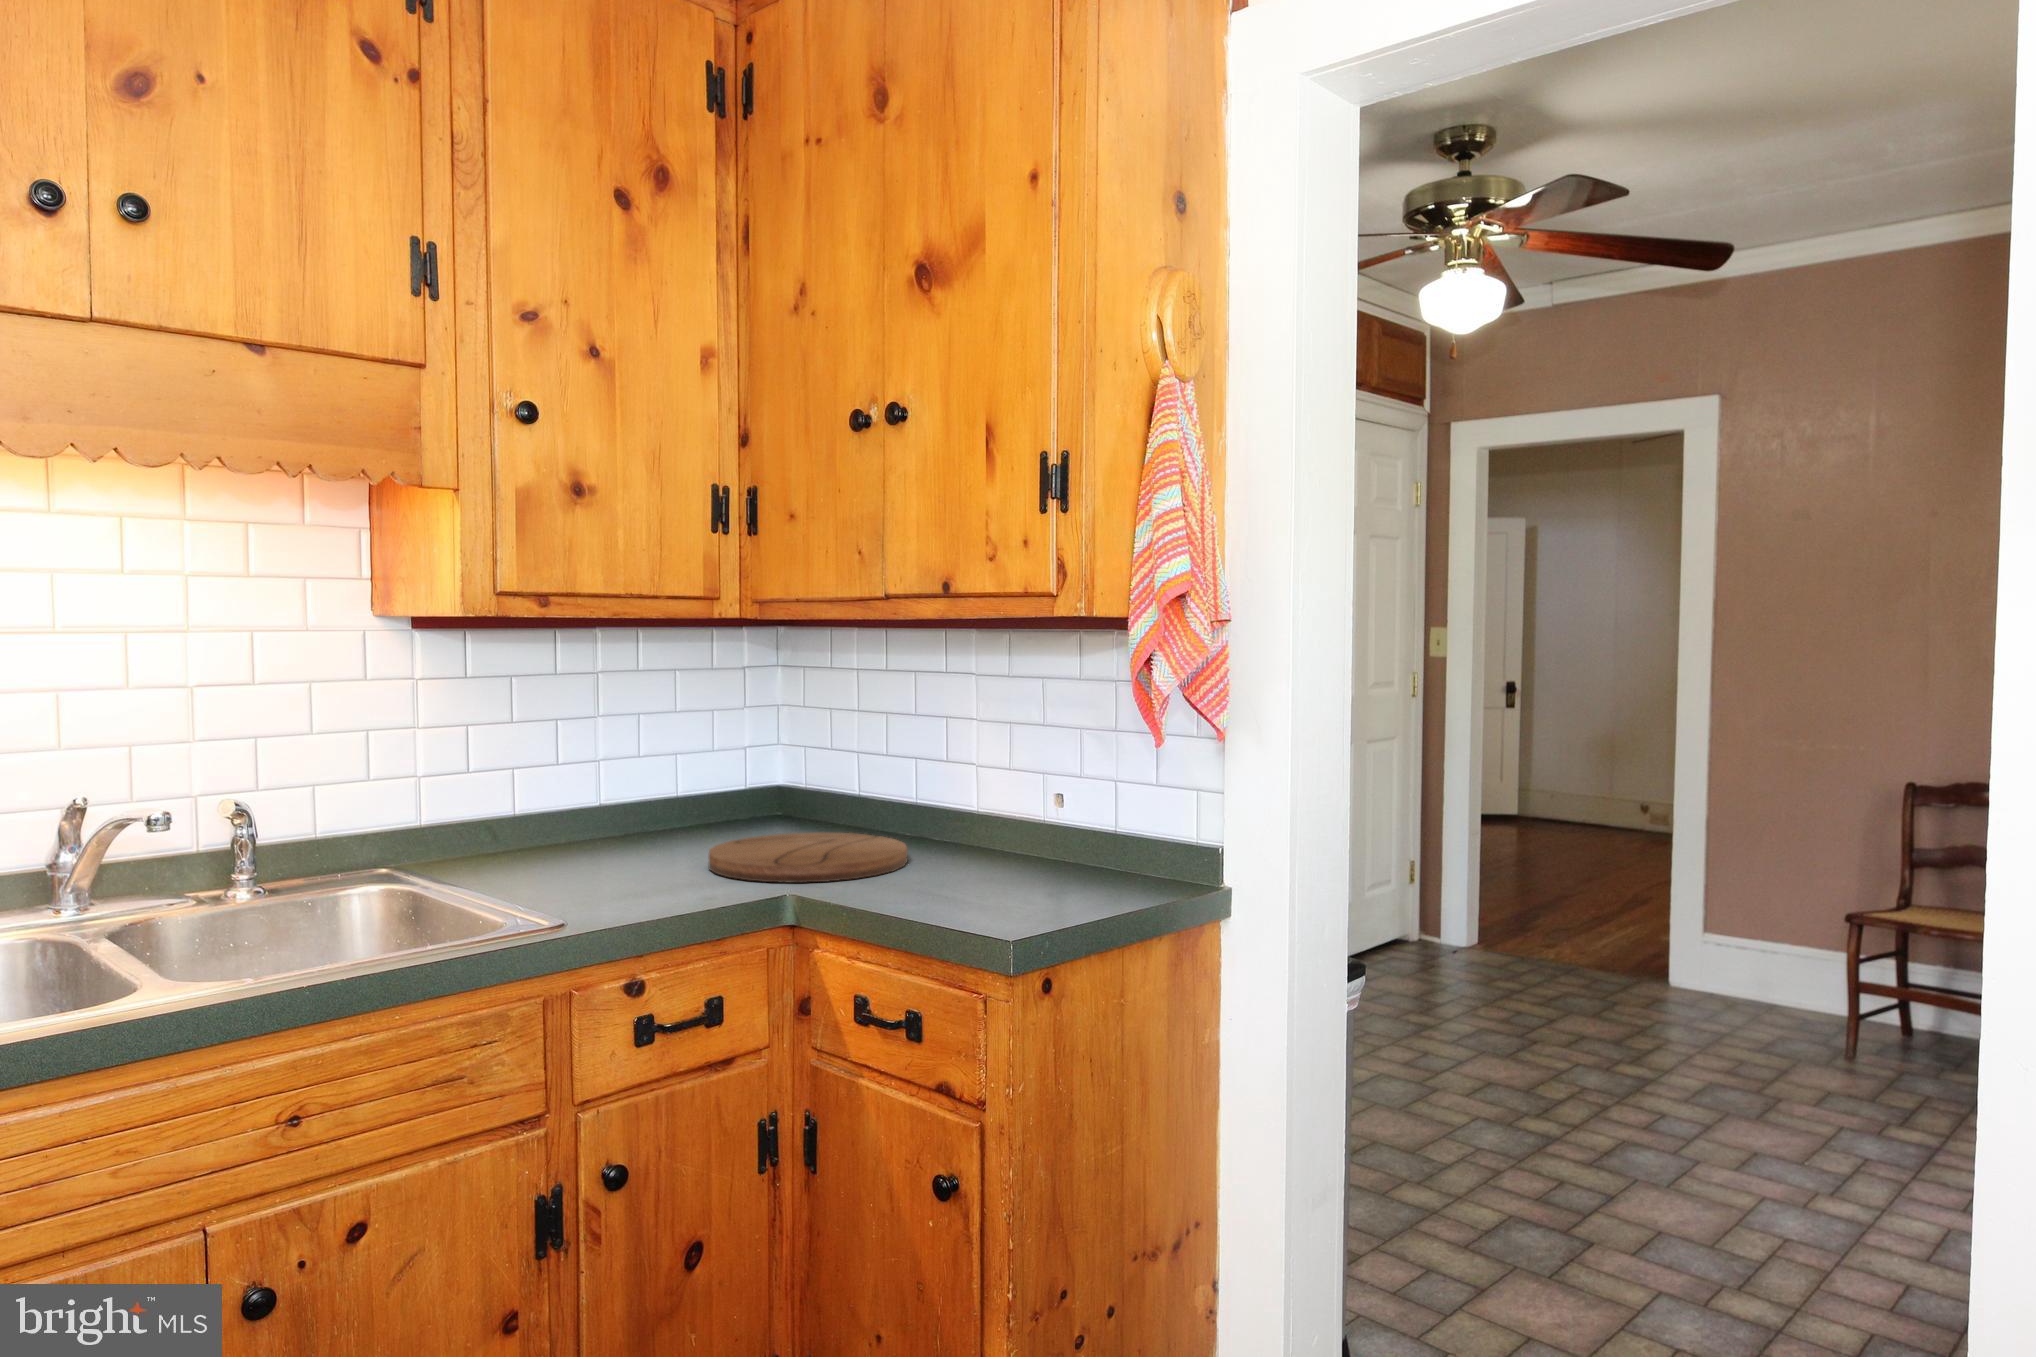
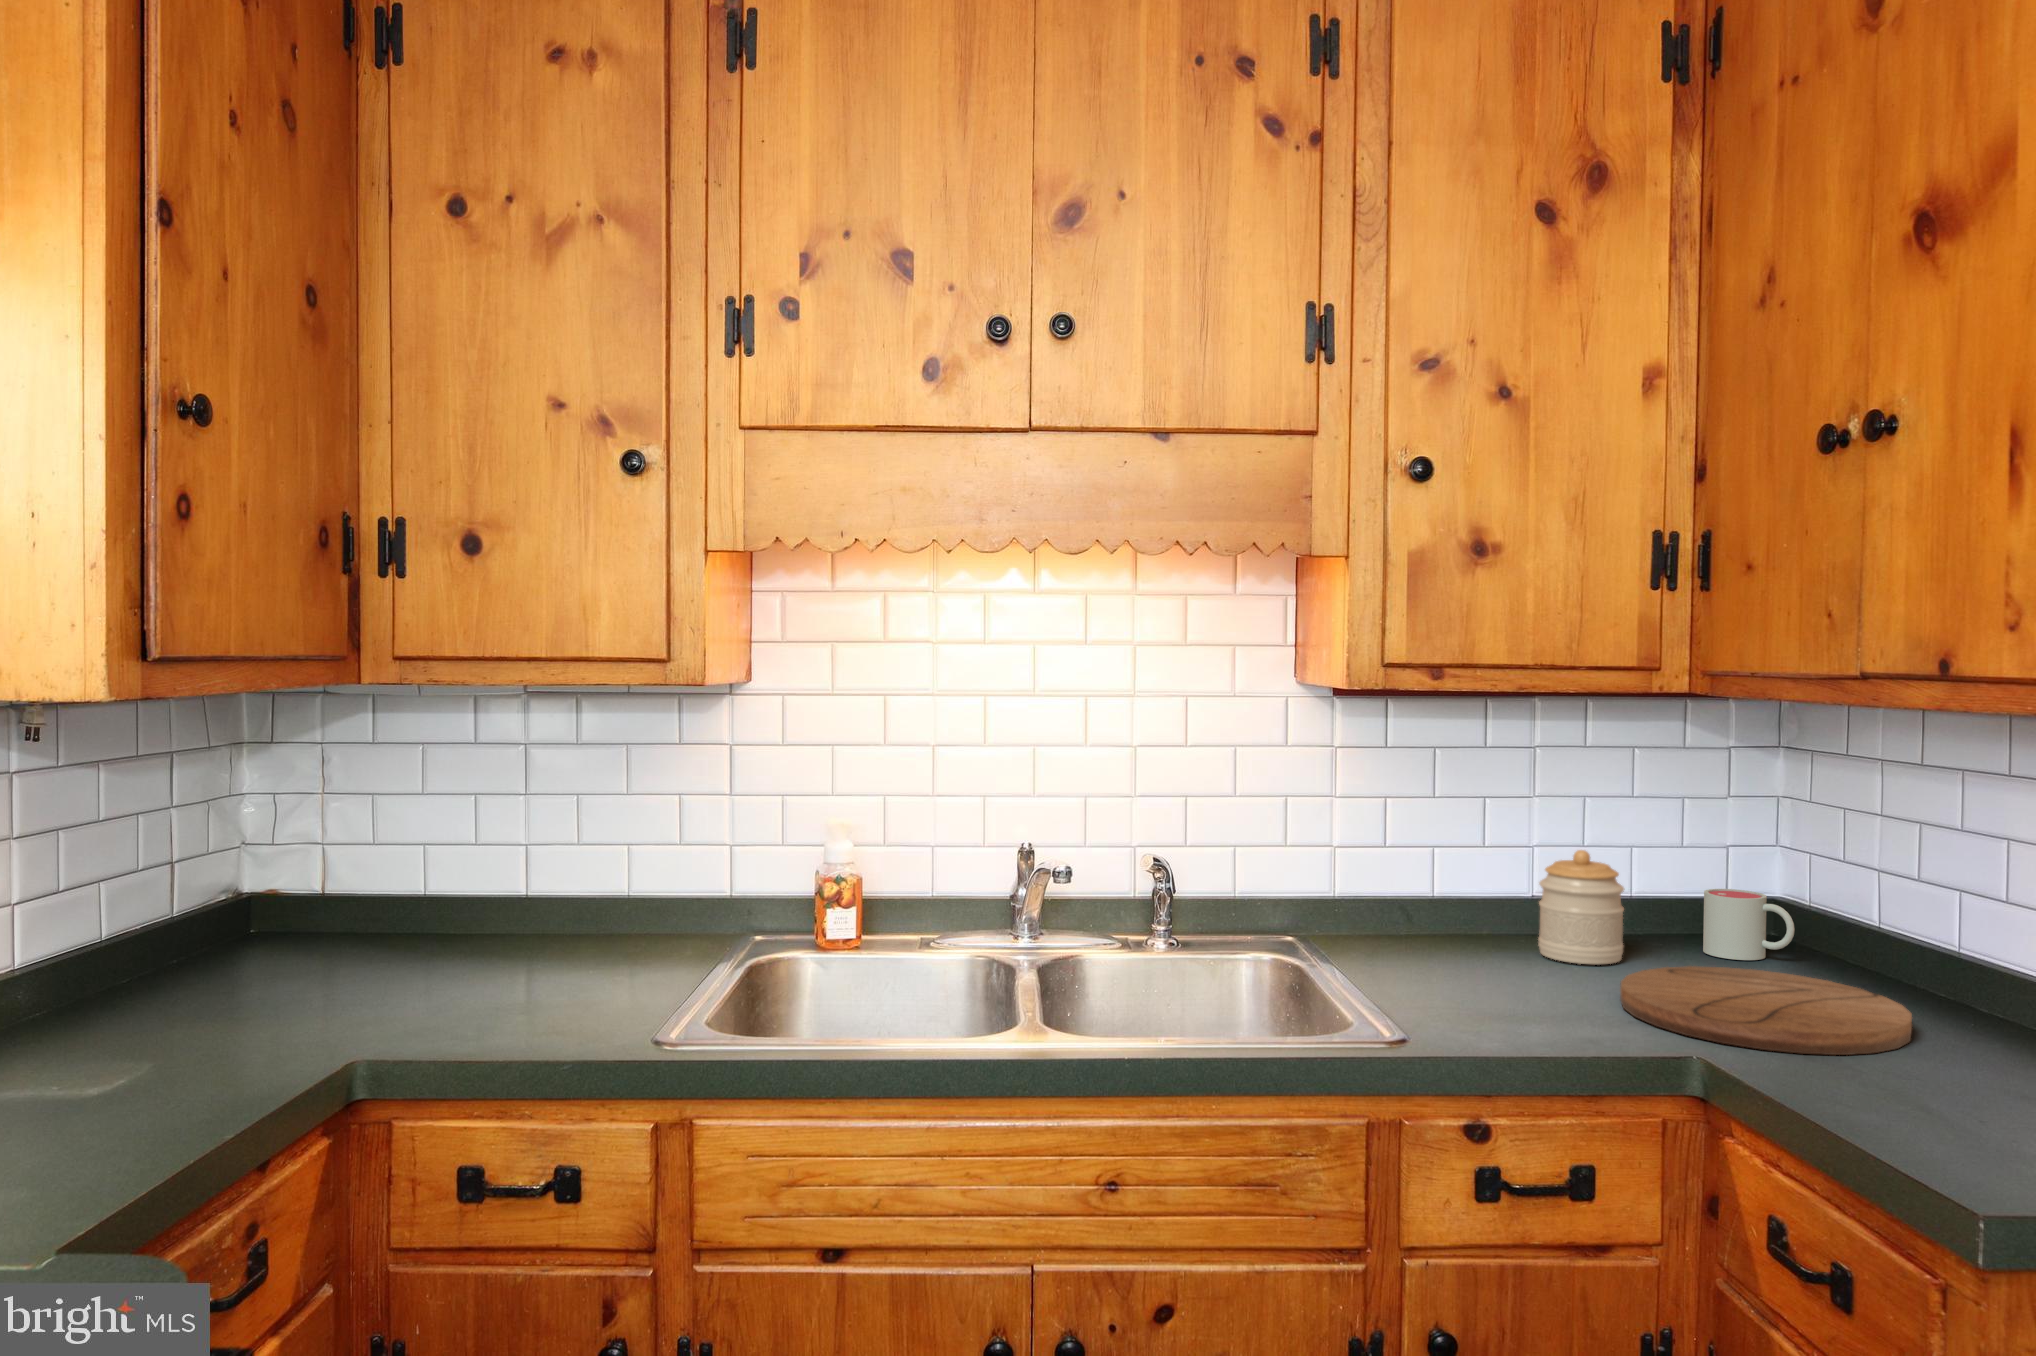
jar: none [617,756,687,852] -> present [1539,850,1624,965]
mug: none [737,779,804,833] -> present [1703,889,1795,960]

